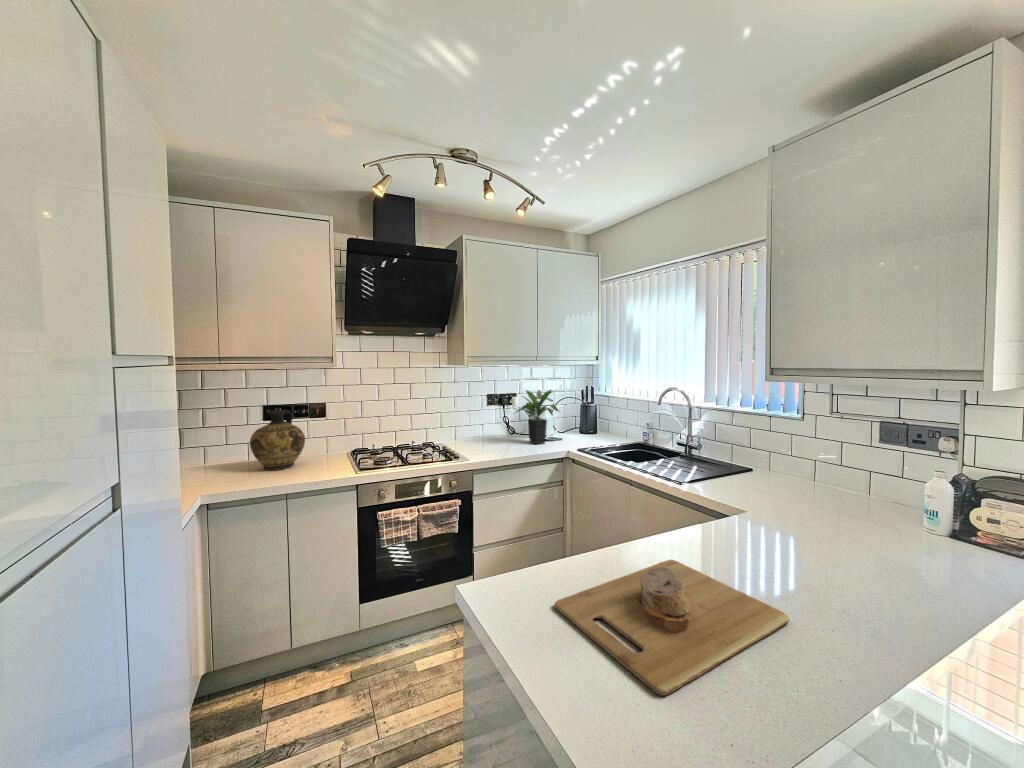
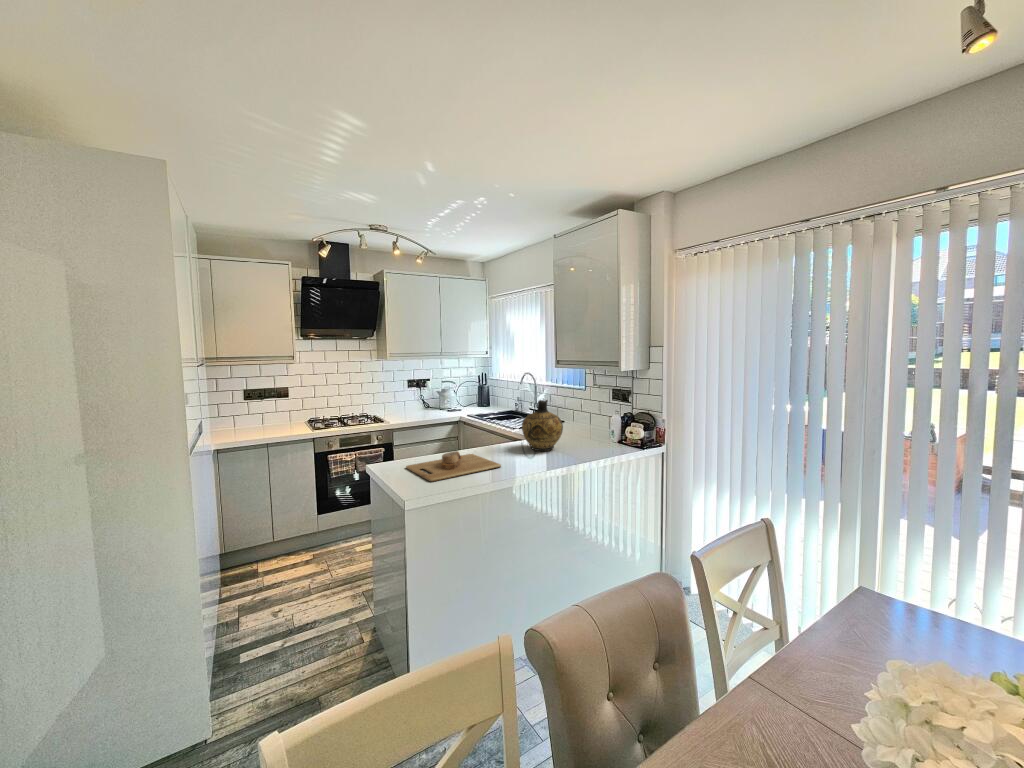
potted plant: present [516,390,559,444] -> none [426,375,458,413]
ceramic jug: present [250,409,305,470] -> present [522,400,563,451]

